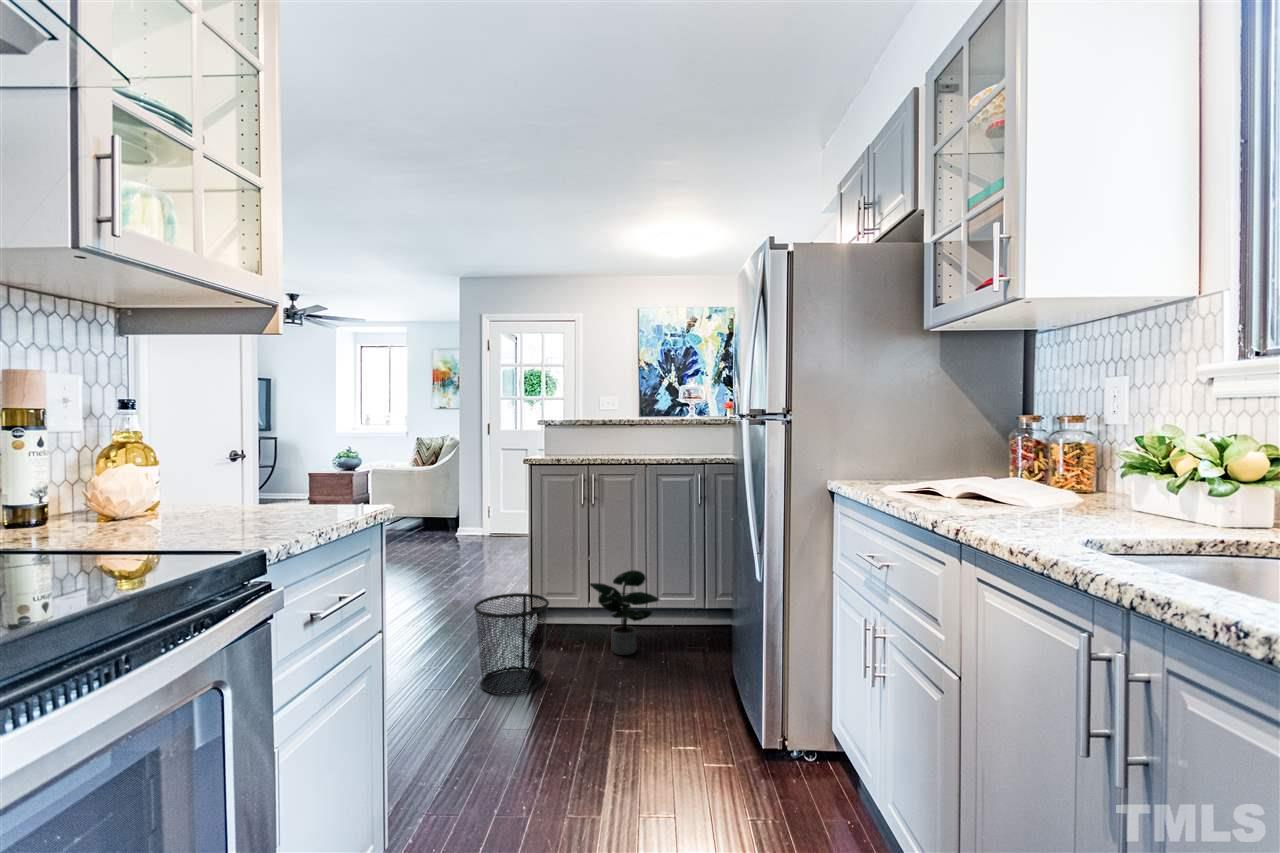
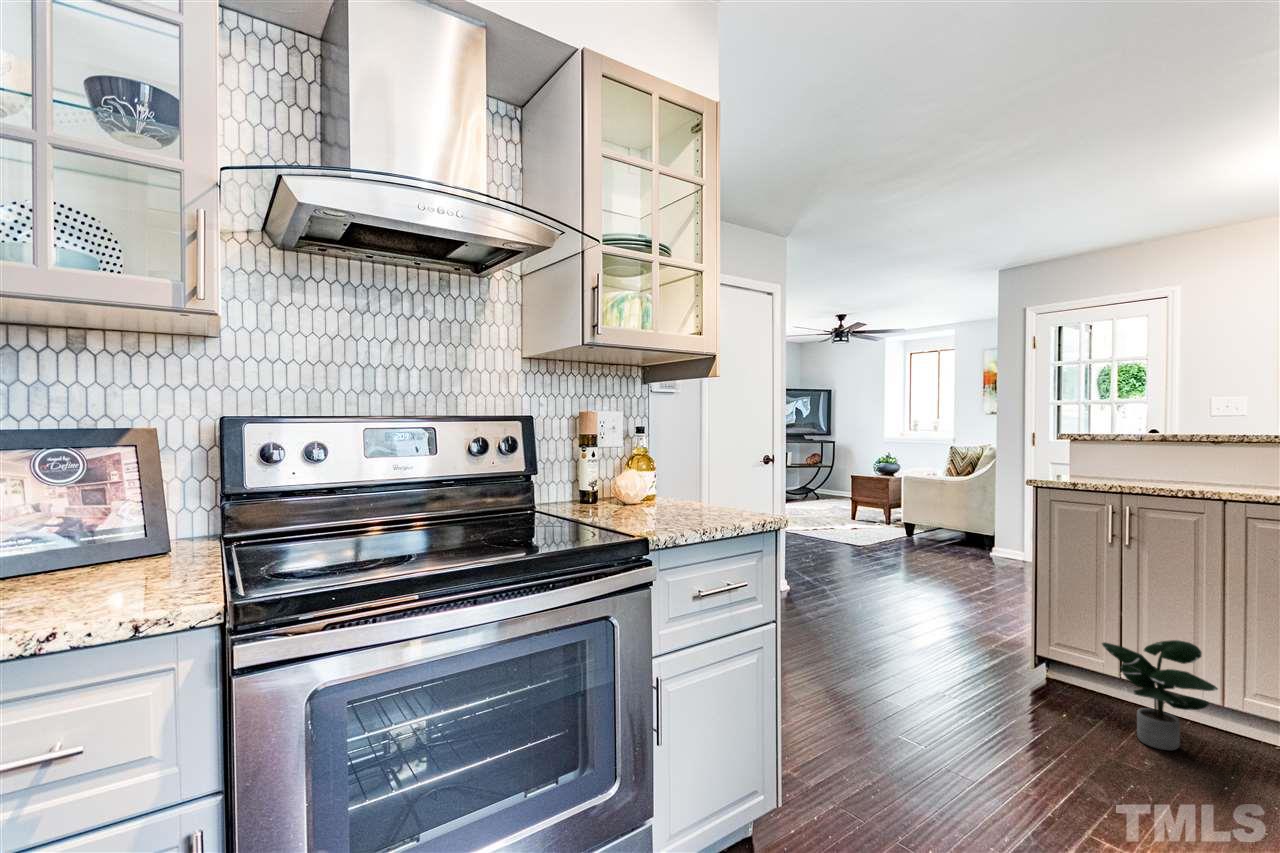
waste bin: present [474,593,549,695] -> none [940,627,1032,743]

